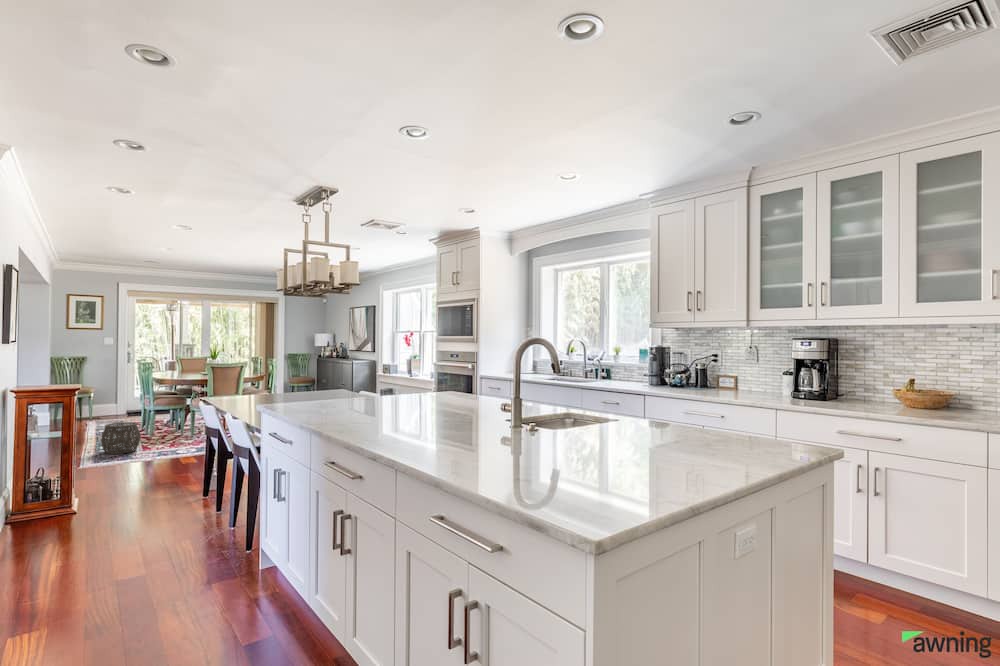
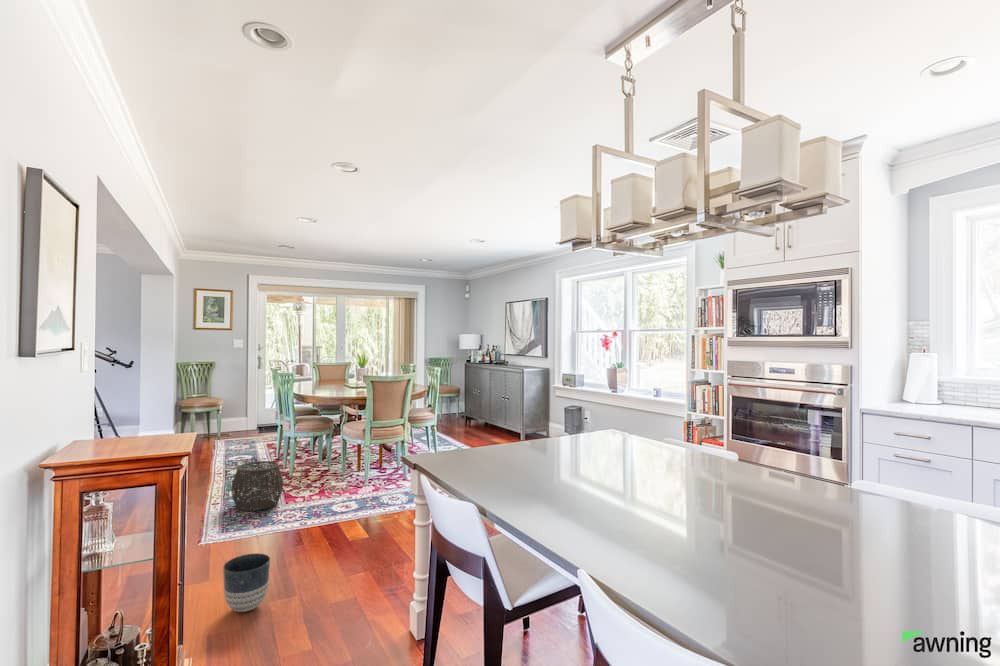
planter: none [95,458,124,486] -> present [223,553,270,612]

